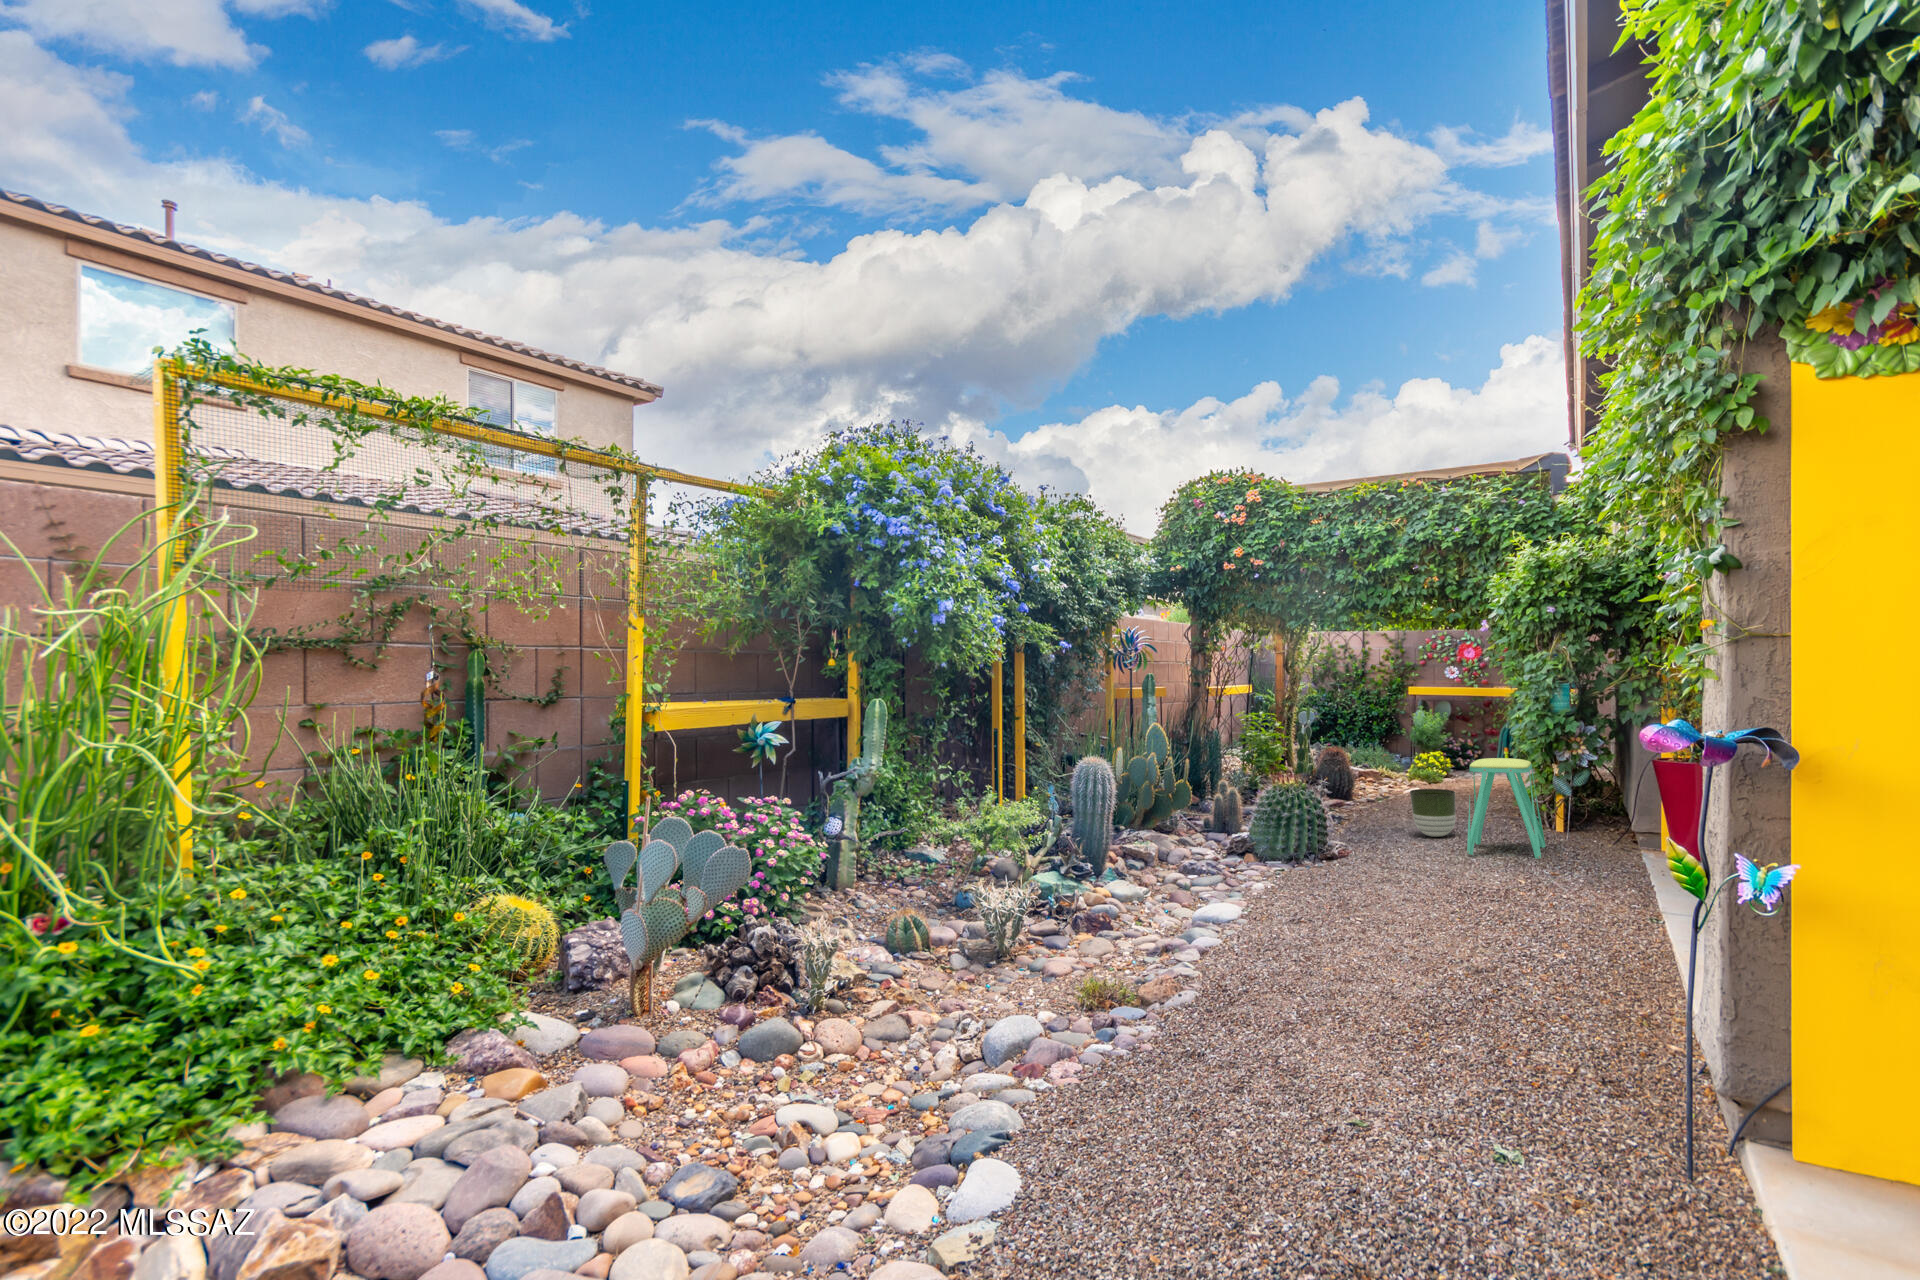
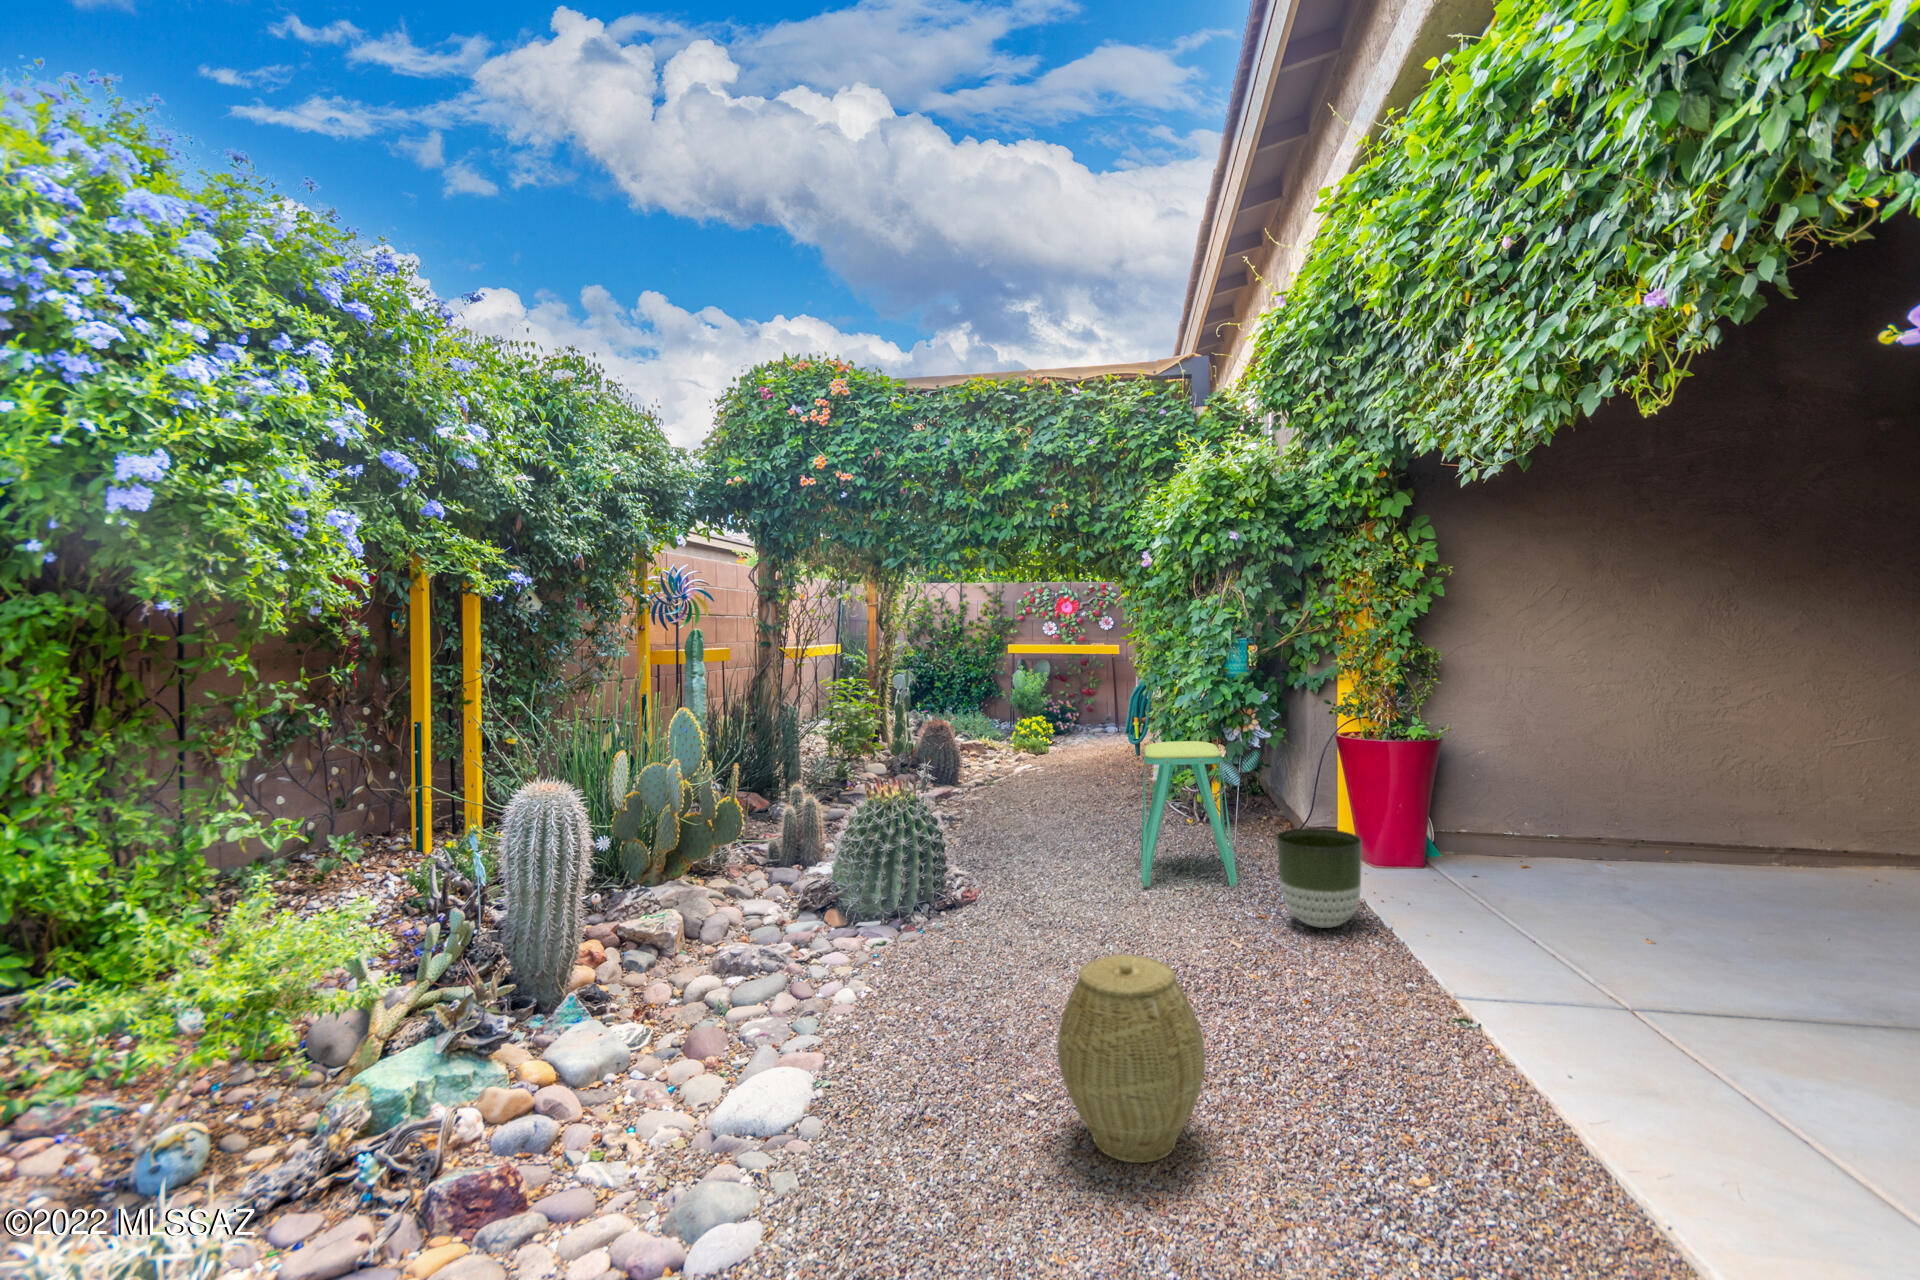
planter: present [1410,789,1456,837] -> present [1276,828,1362,928]
woven basket: none [1360,844,1438,938] -> present [1058,955,1205,1163]

